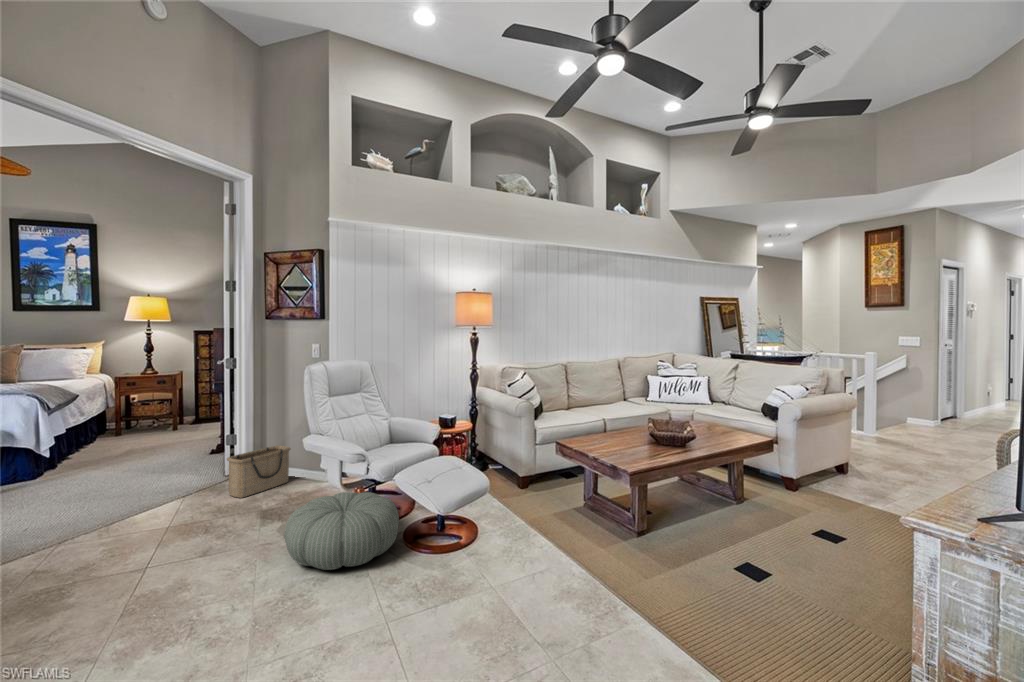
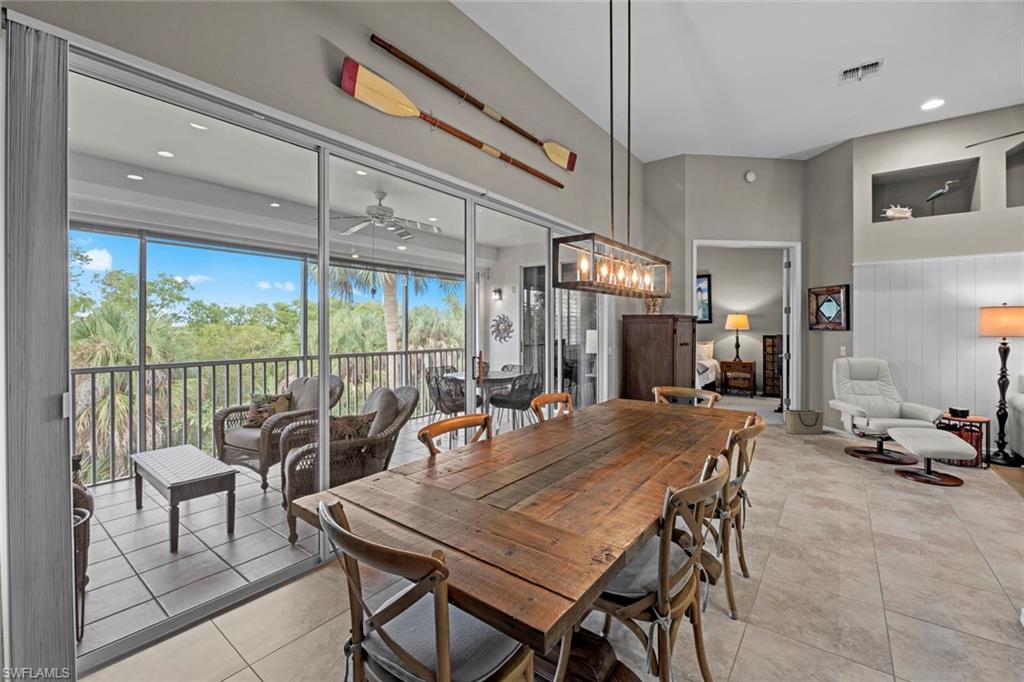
pouf: present [284,492,399,570] -> none [814,434,890,471]

